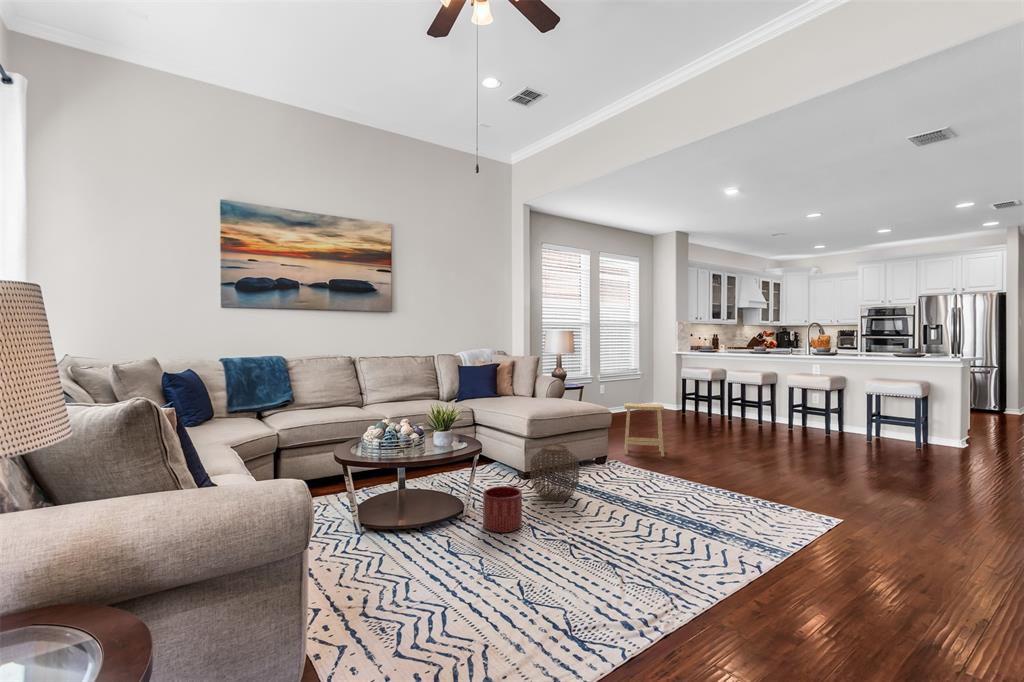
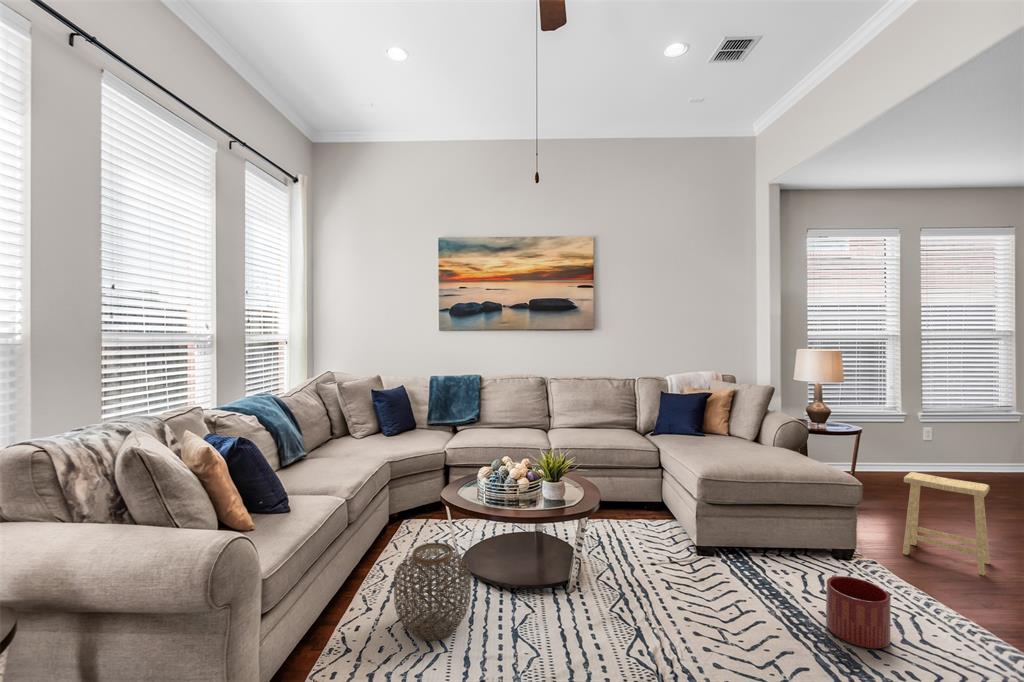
woven basket: present [530,444,579,502] -> present [394,543,471,641]
planter: present [483,486,522,533] -> present [826,576,891,648]

